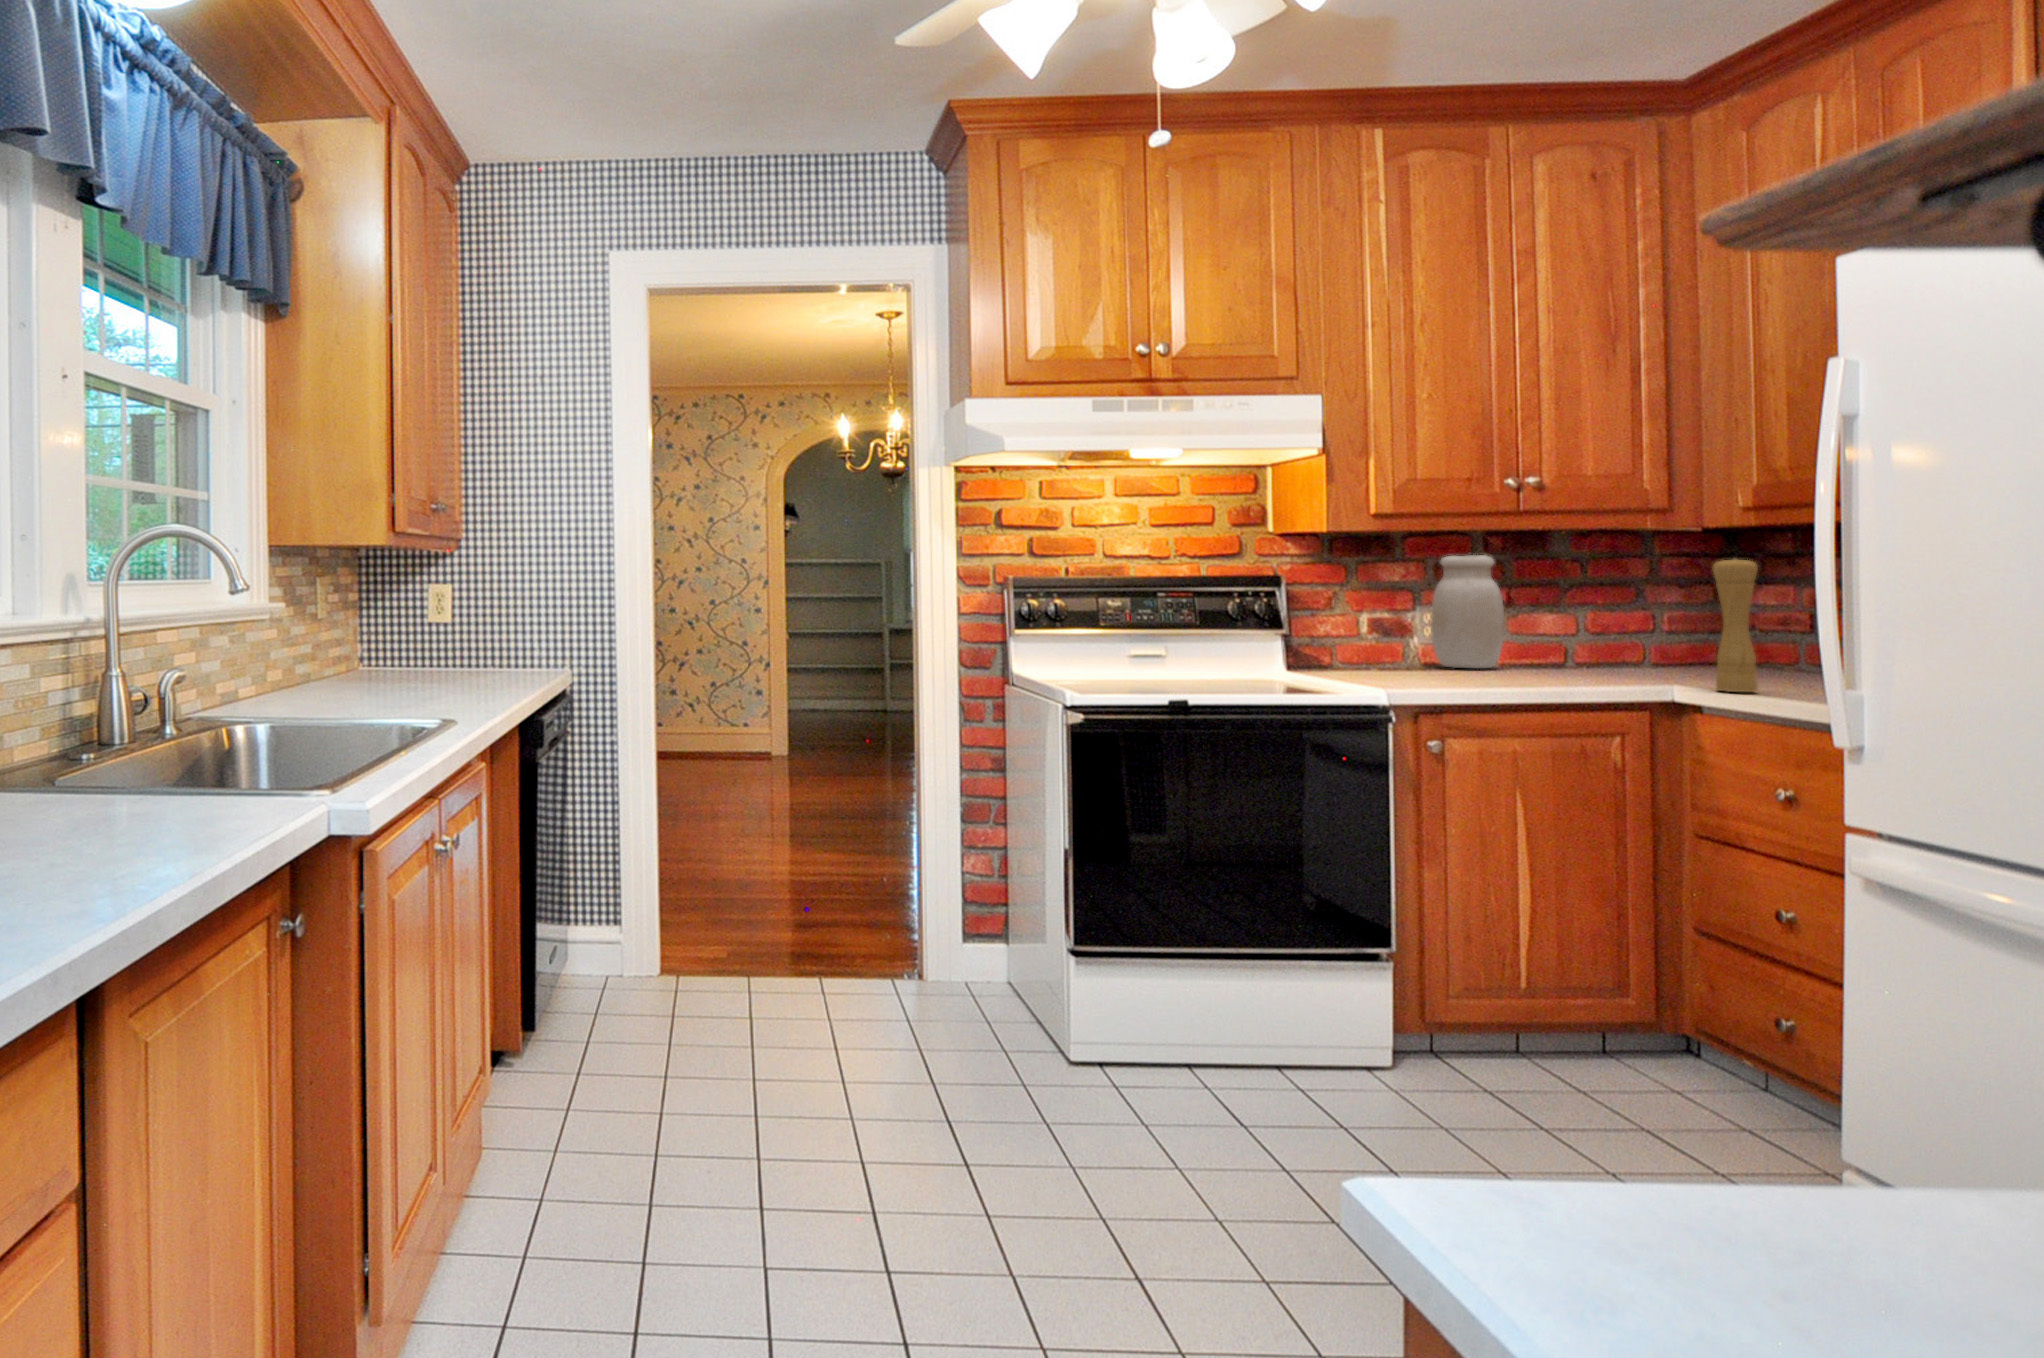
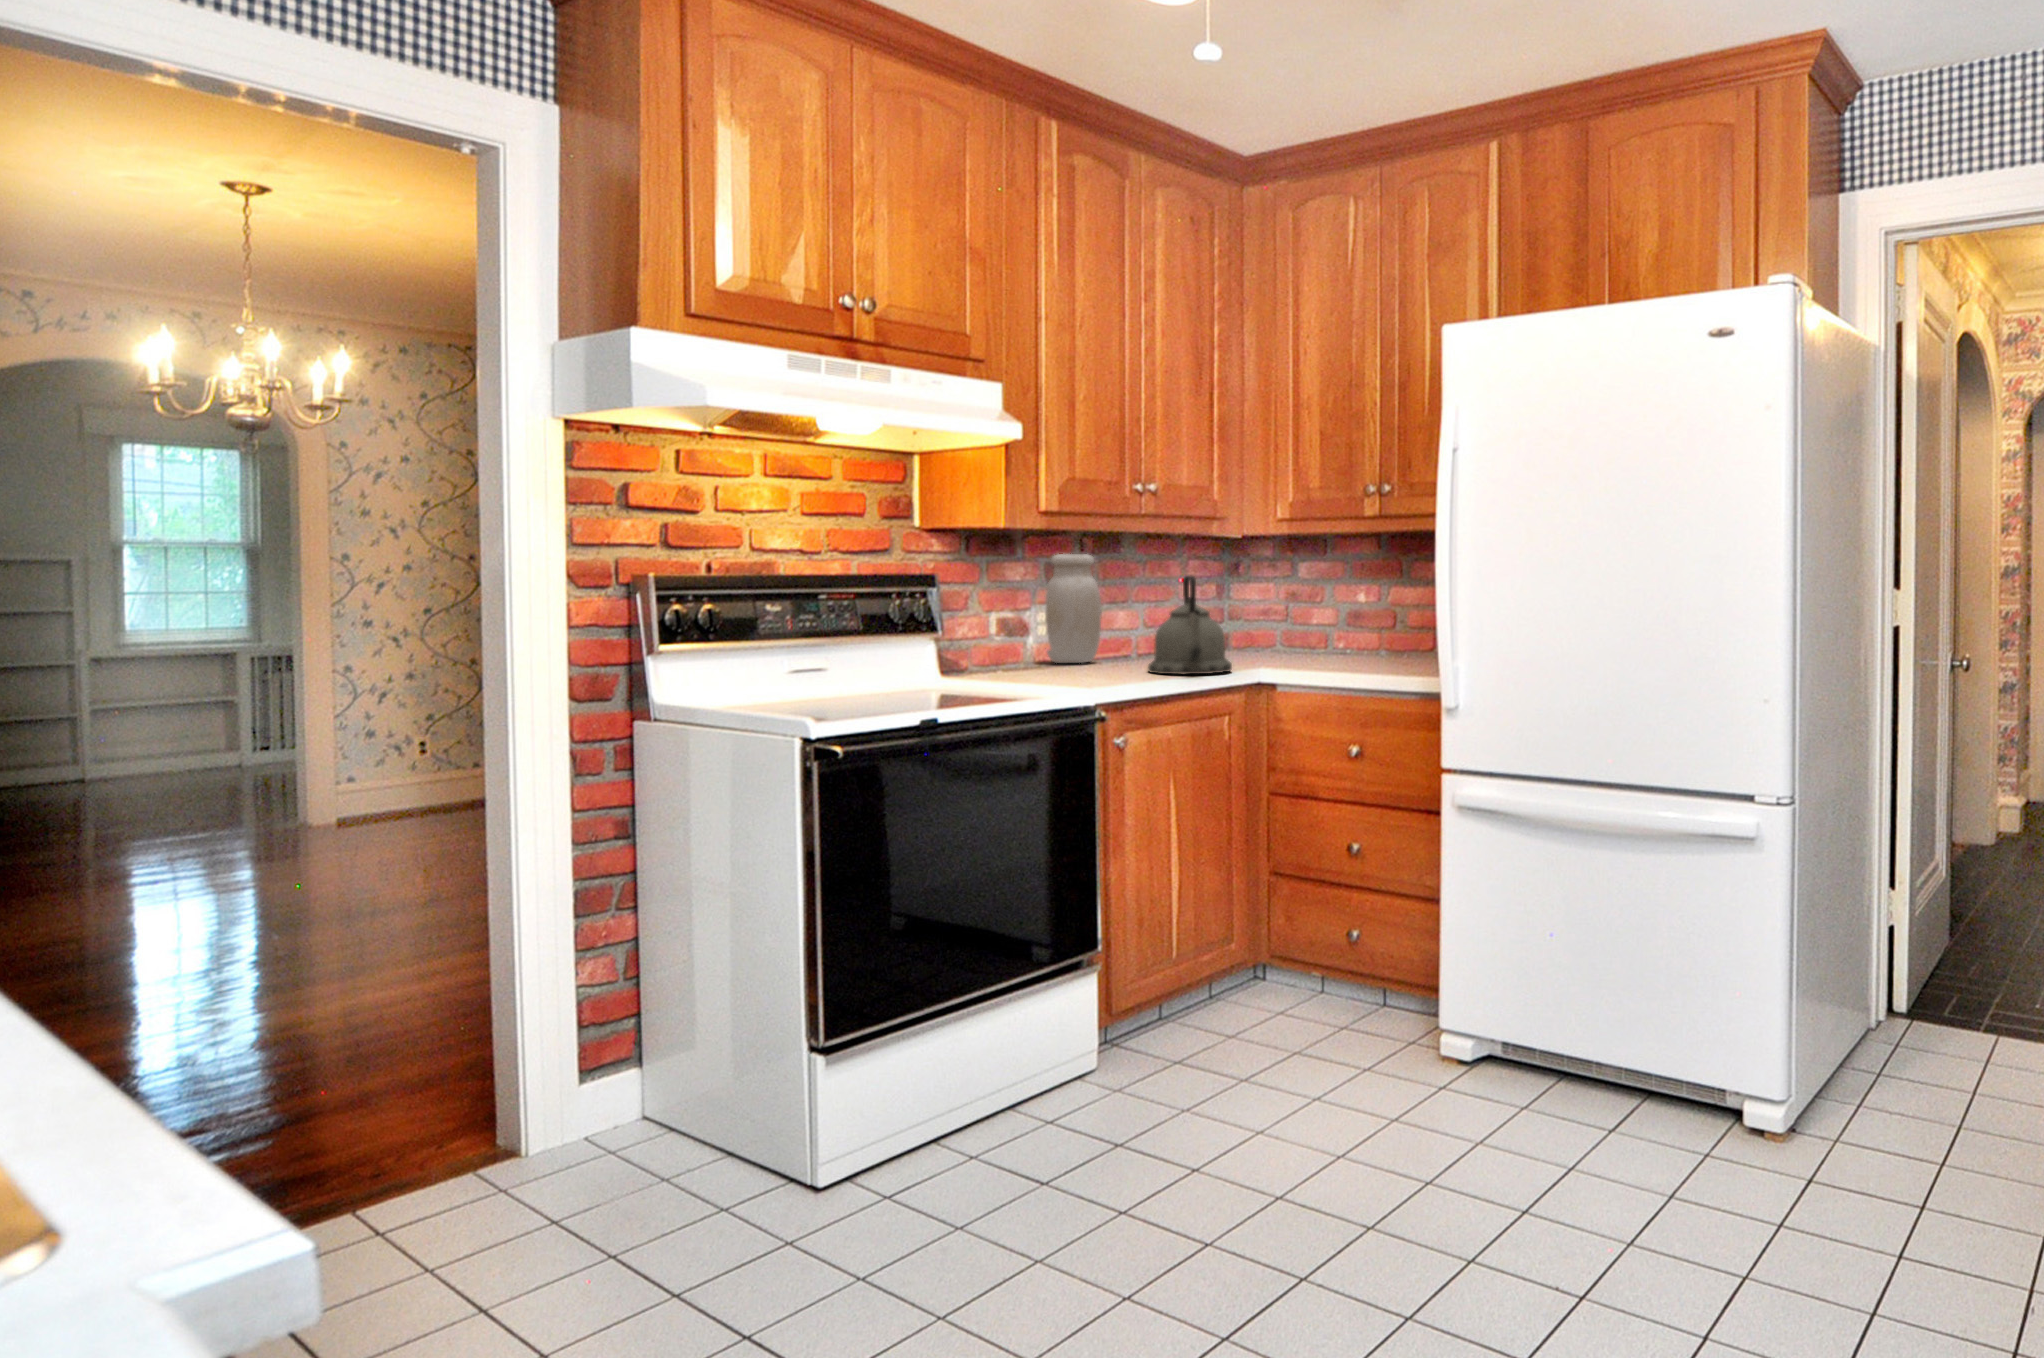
pepper mill: present [1713,558,1758,692] -> none [1269,557,1296,668]
kettle: none [1527,579,1645,690] -> present [1148,576,1232,674]

